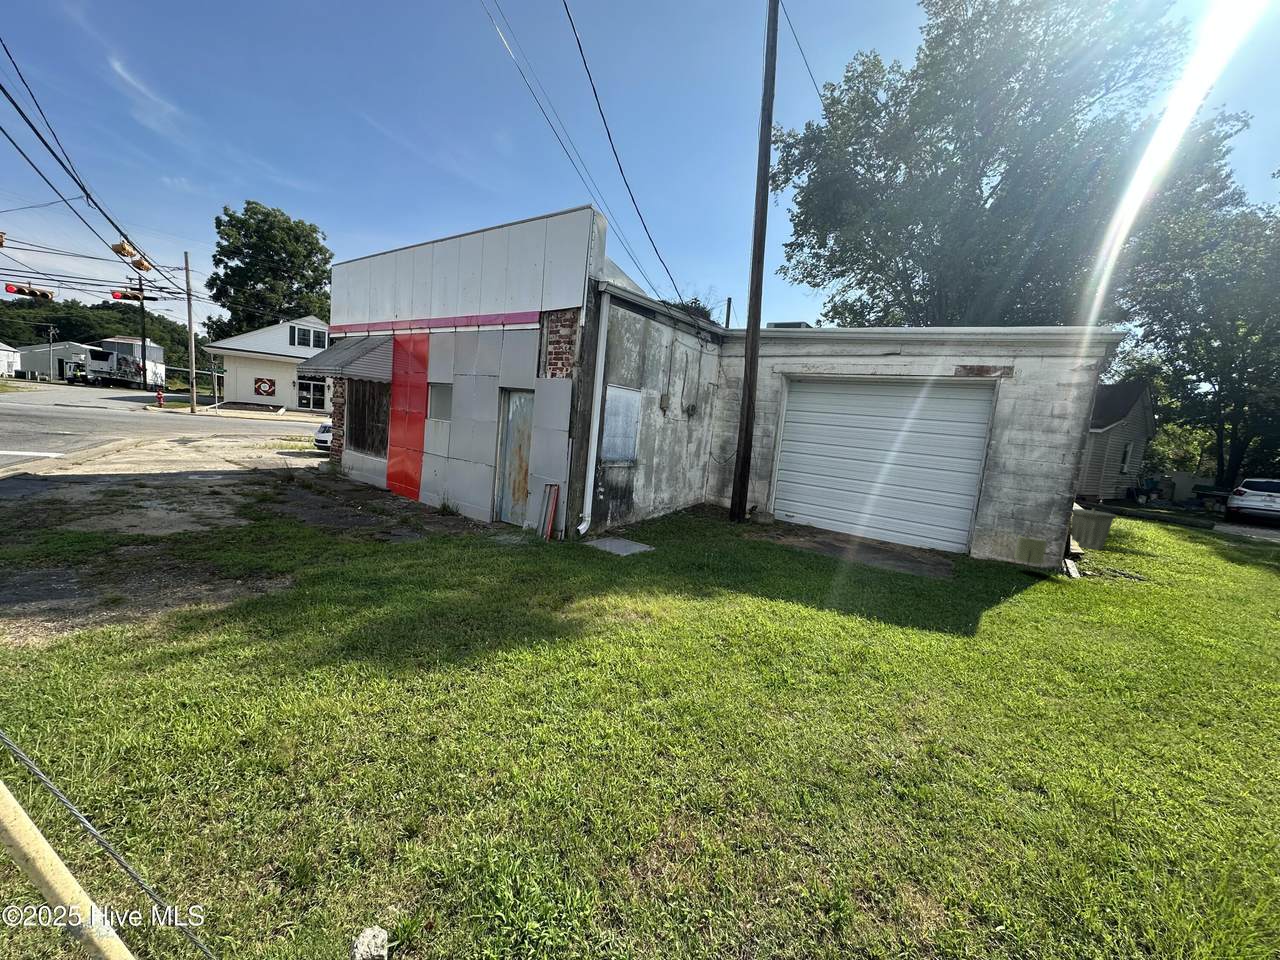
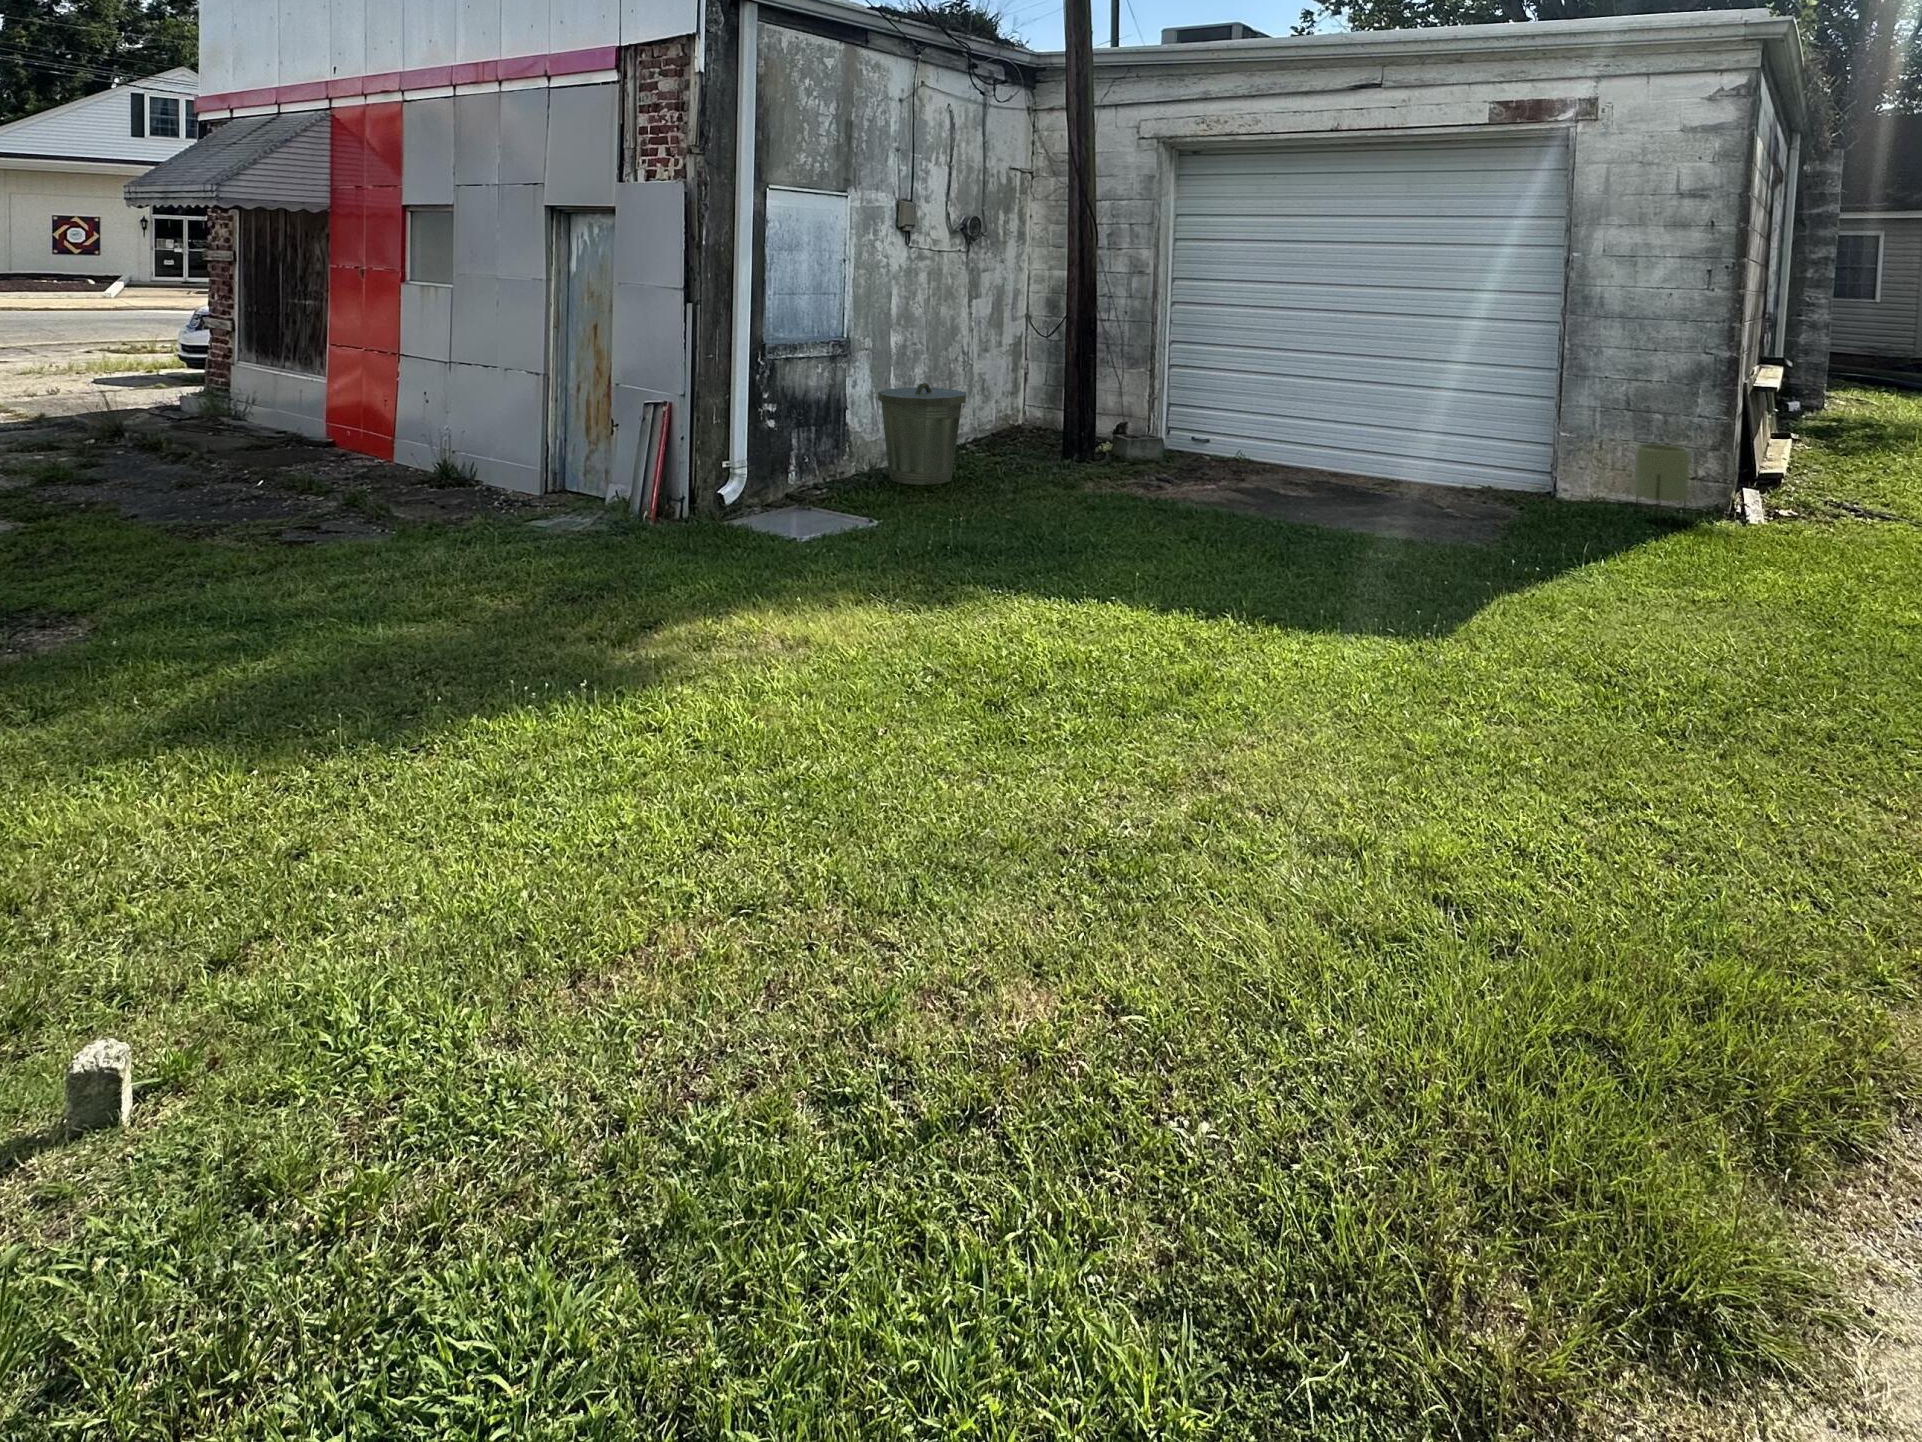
trash can: present [1071,508,1116,550] -> present [878,383,966,485]

